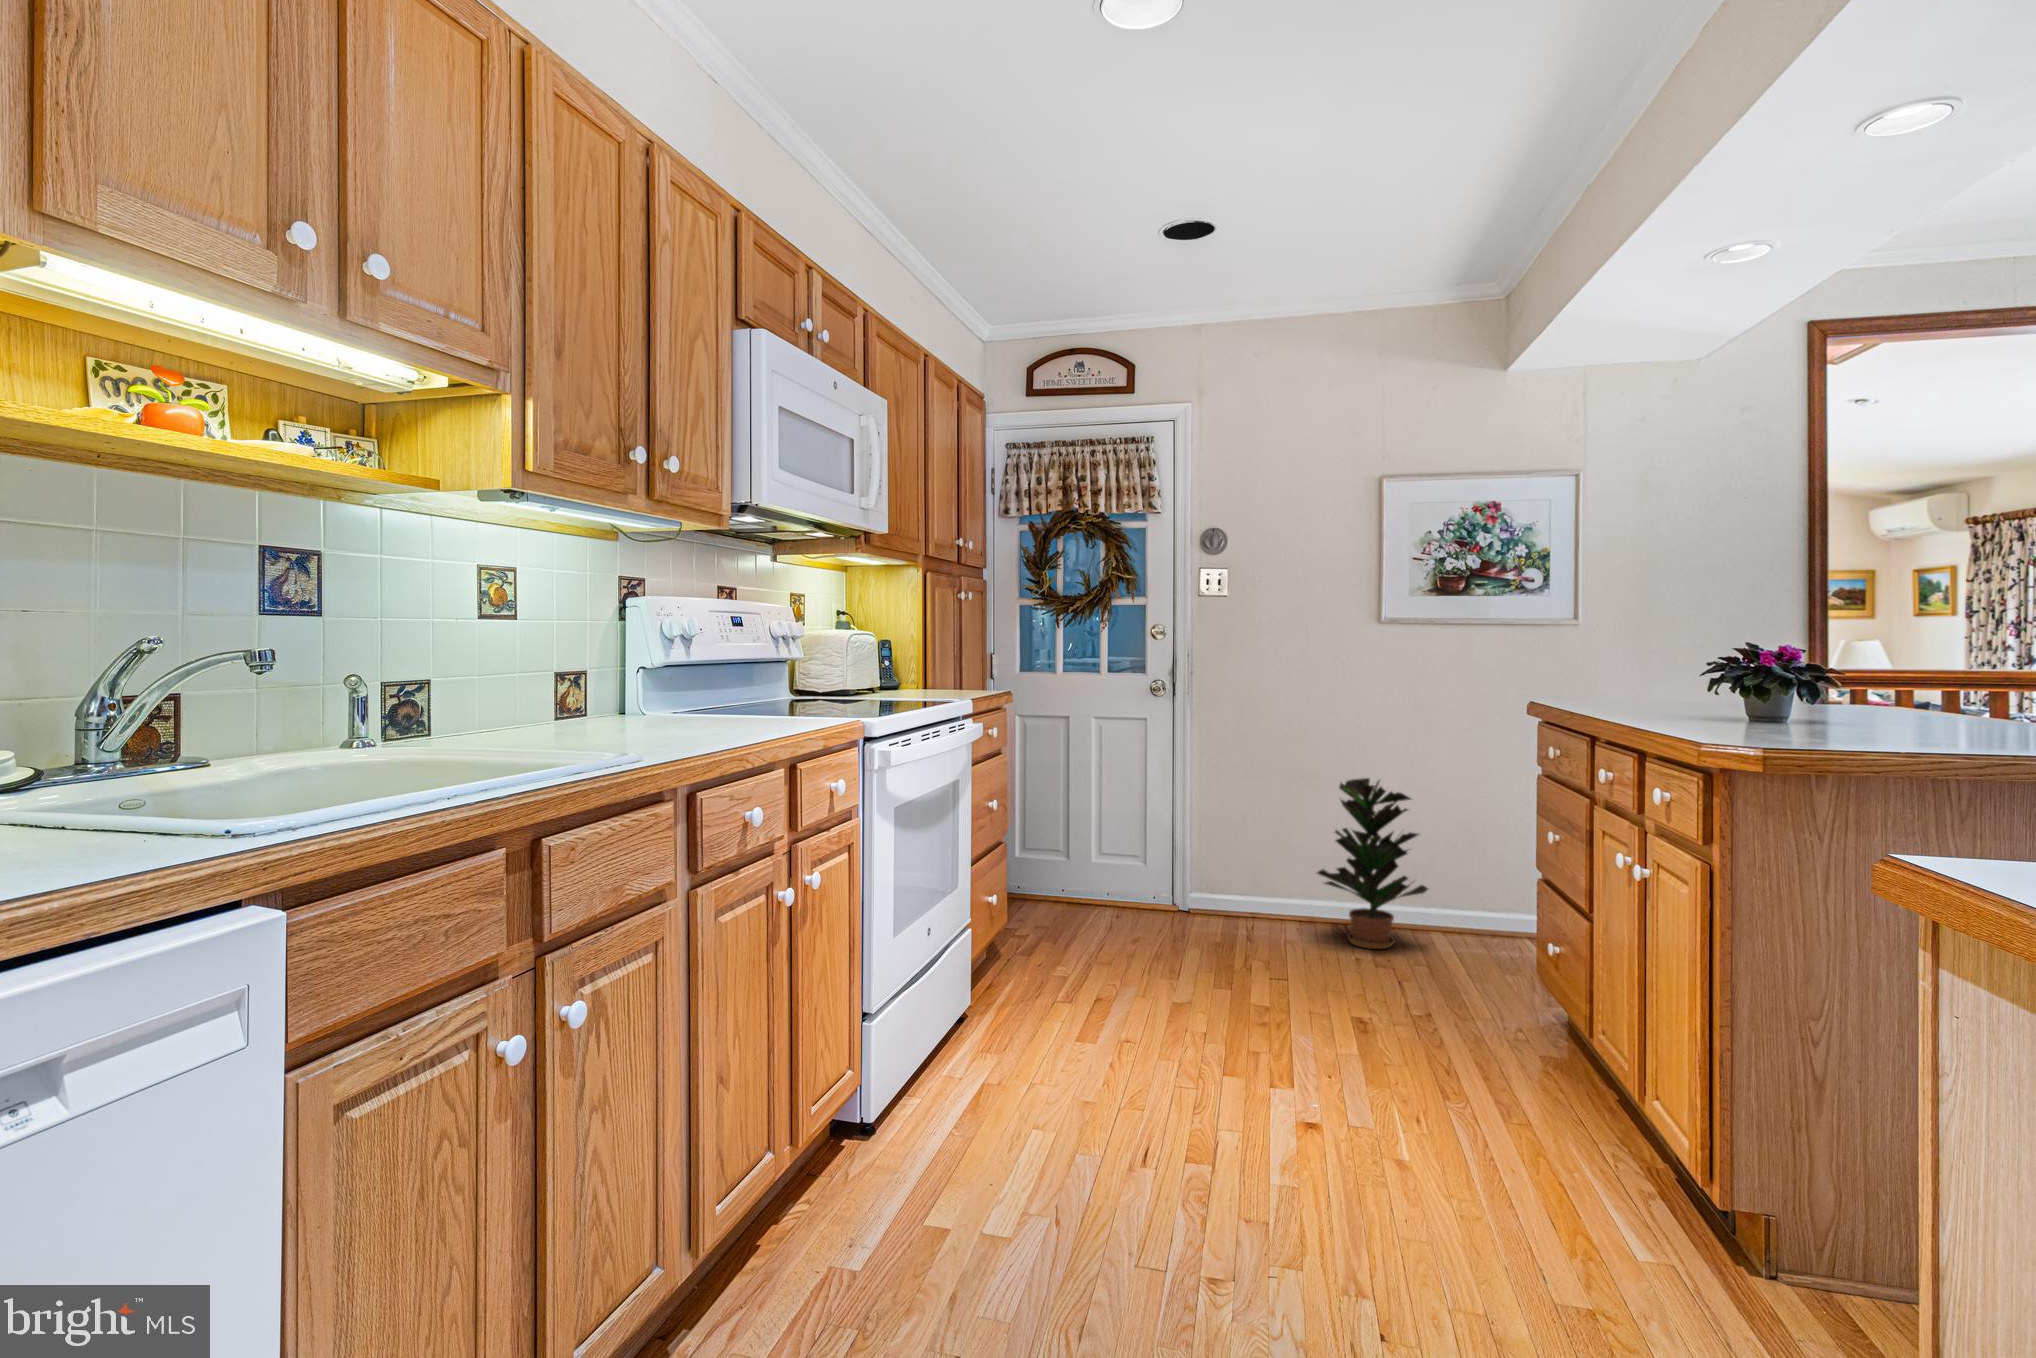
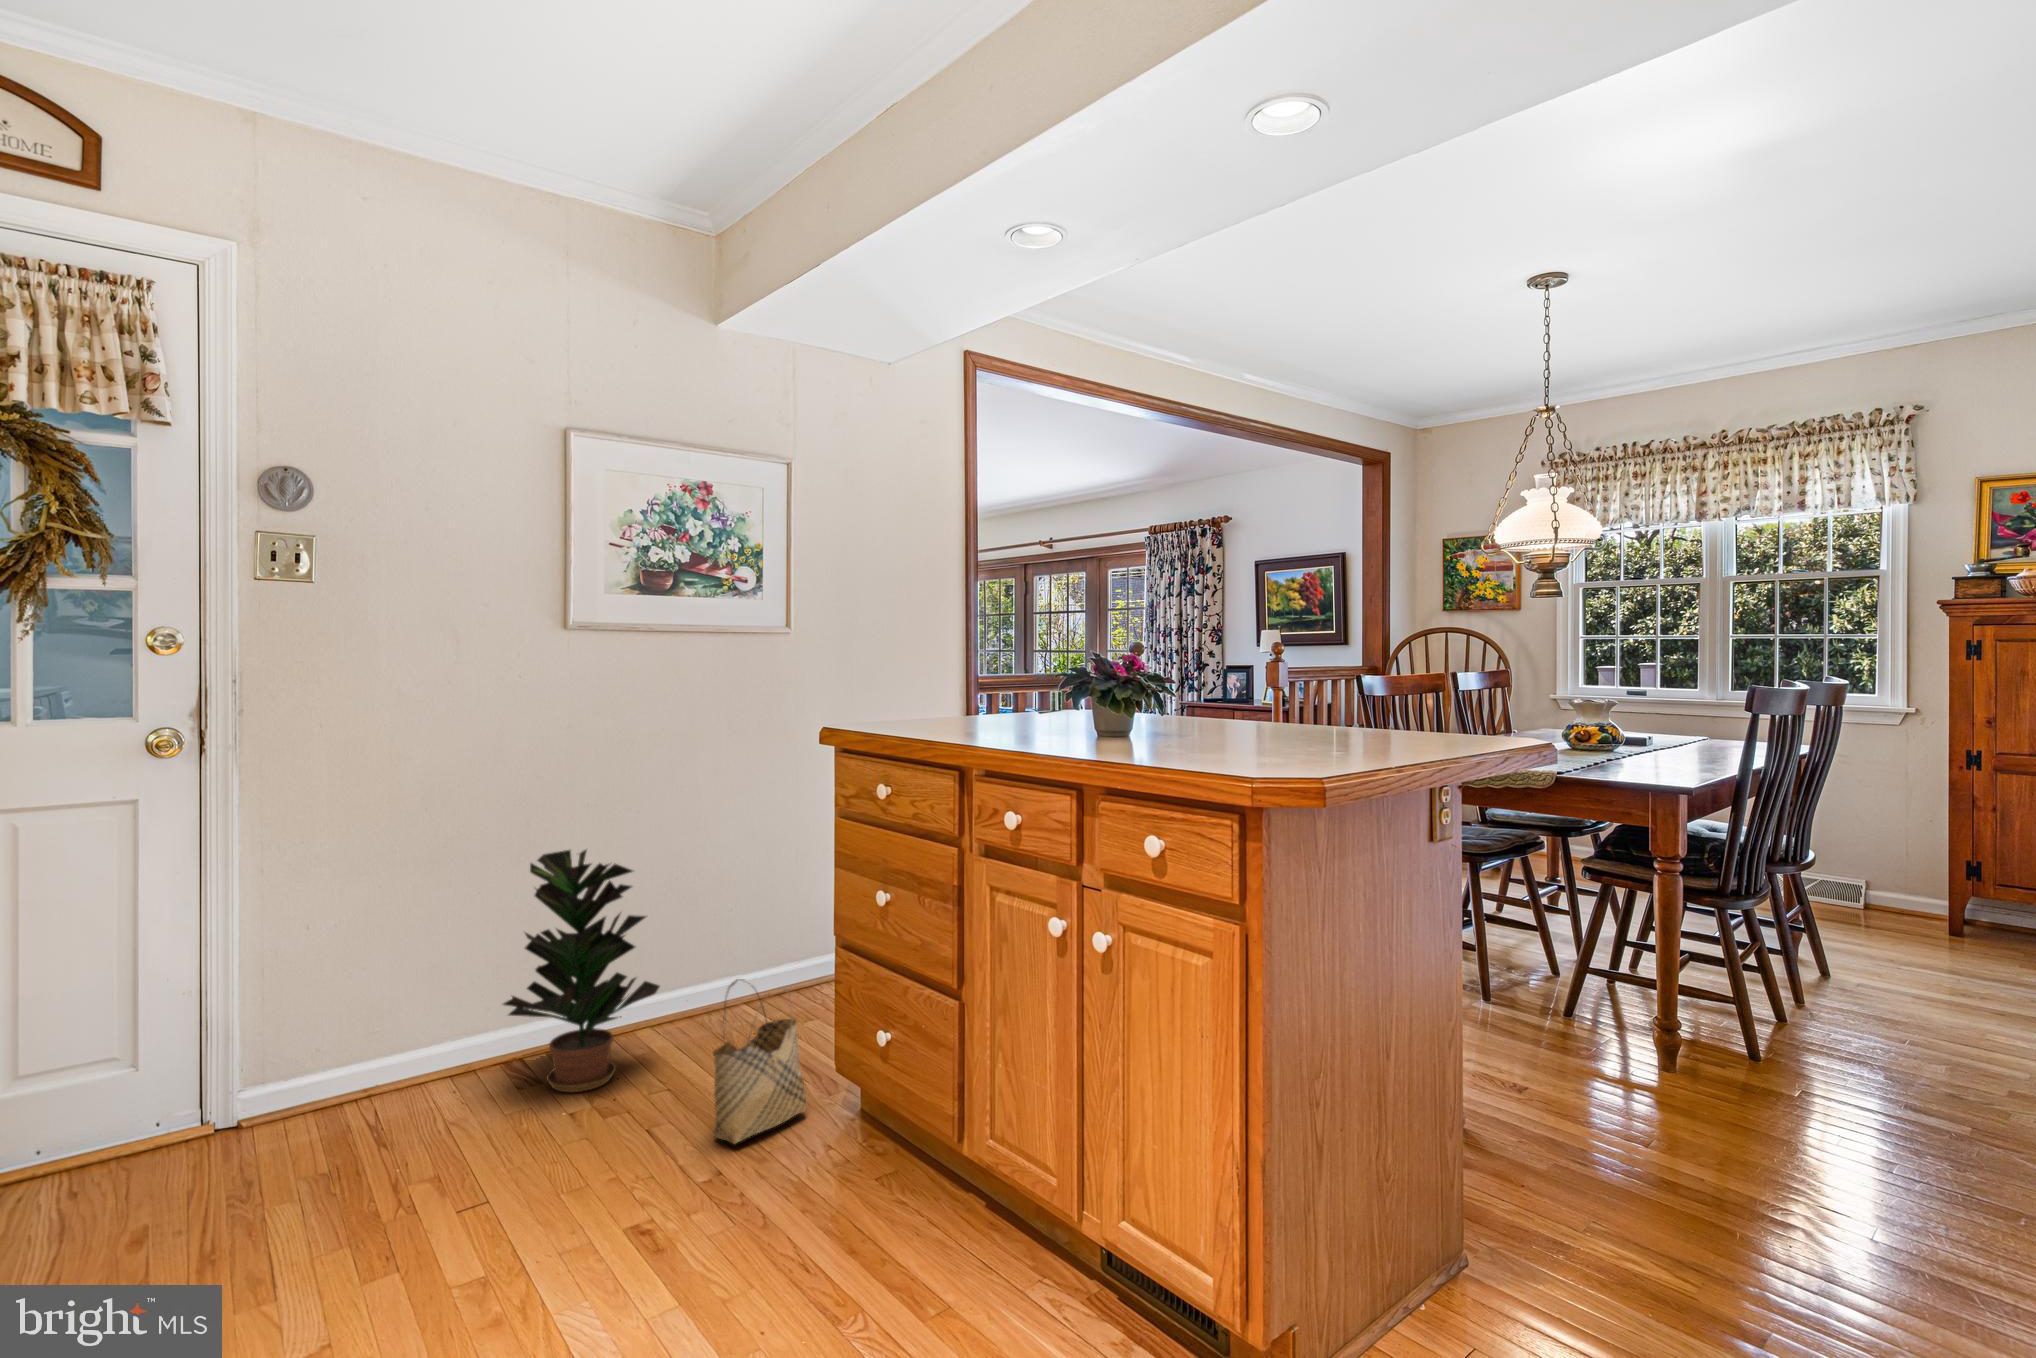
woven basket: none [1430,882,1515,1000] -> present [713,979,806,1144]

